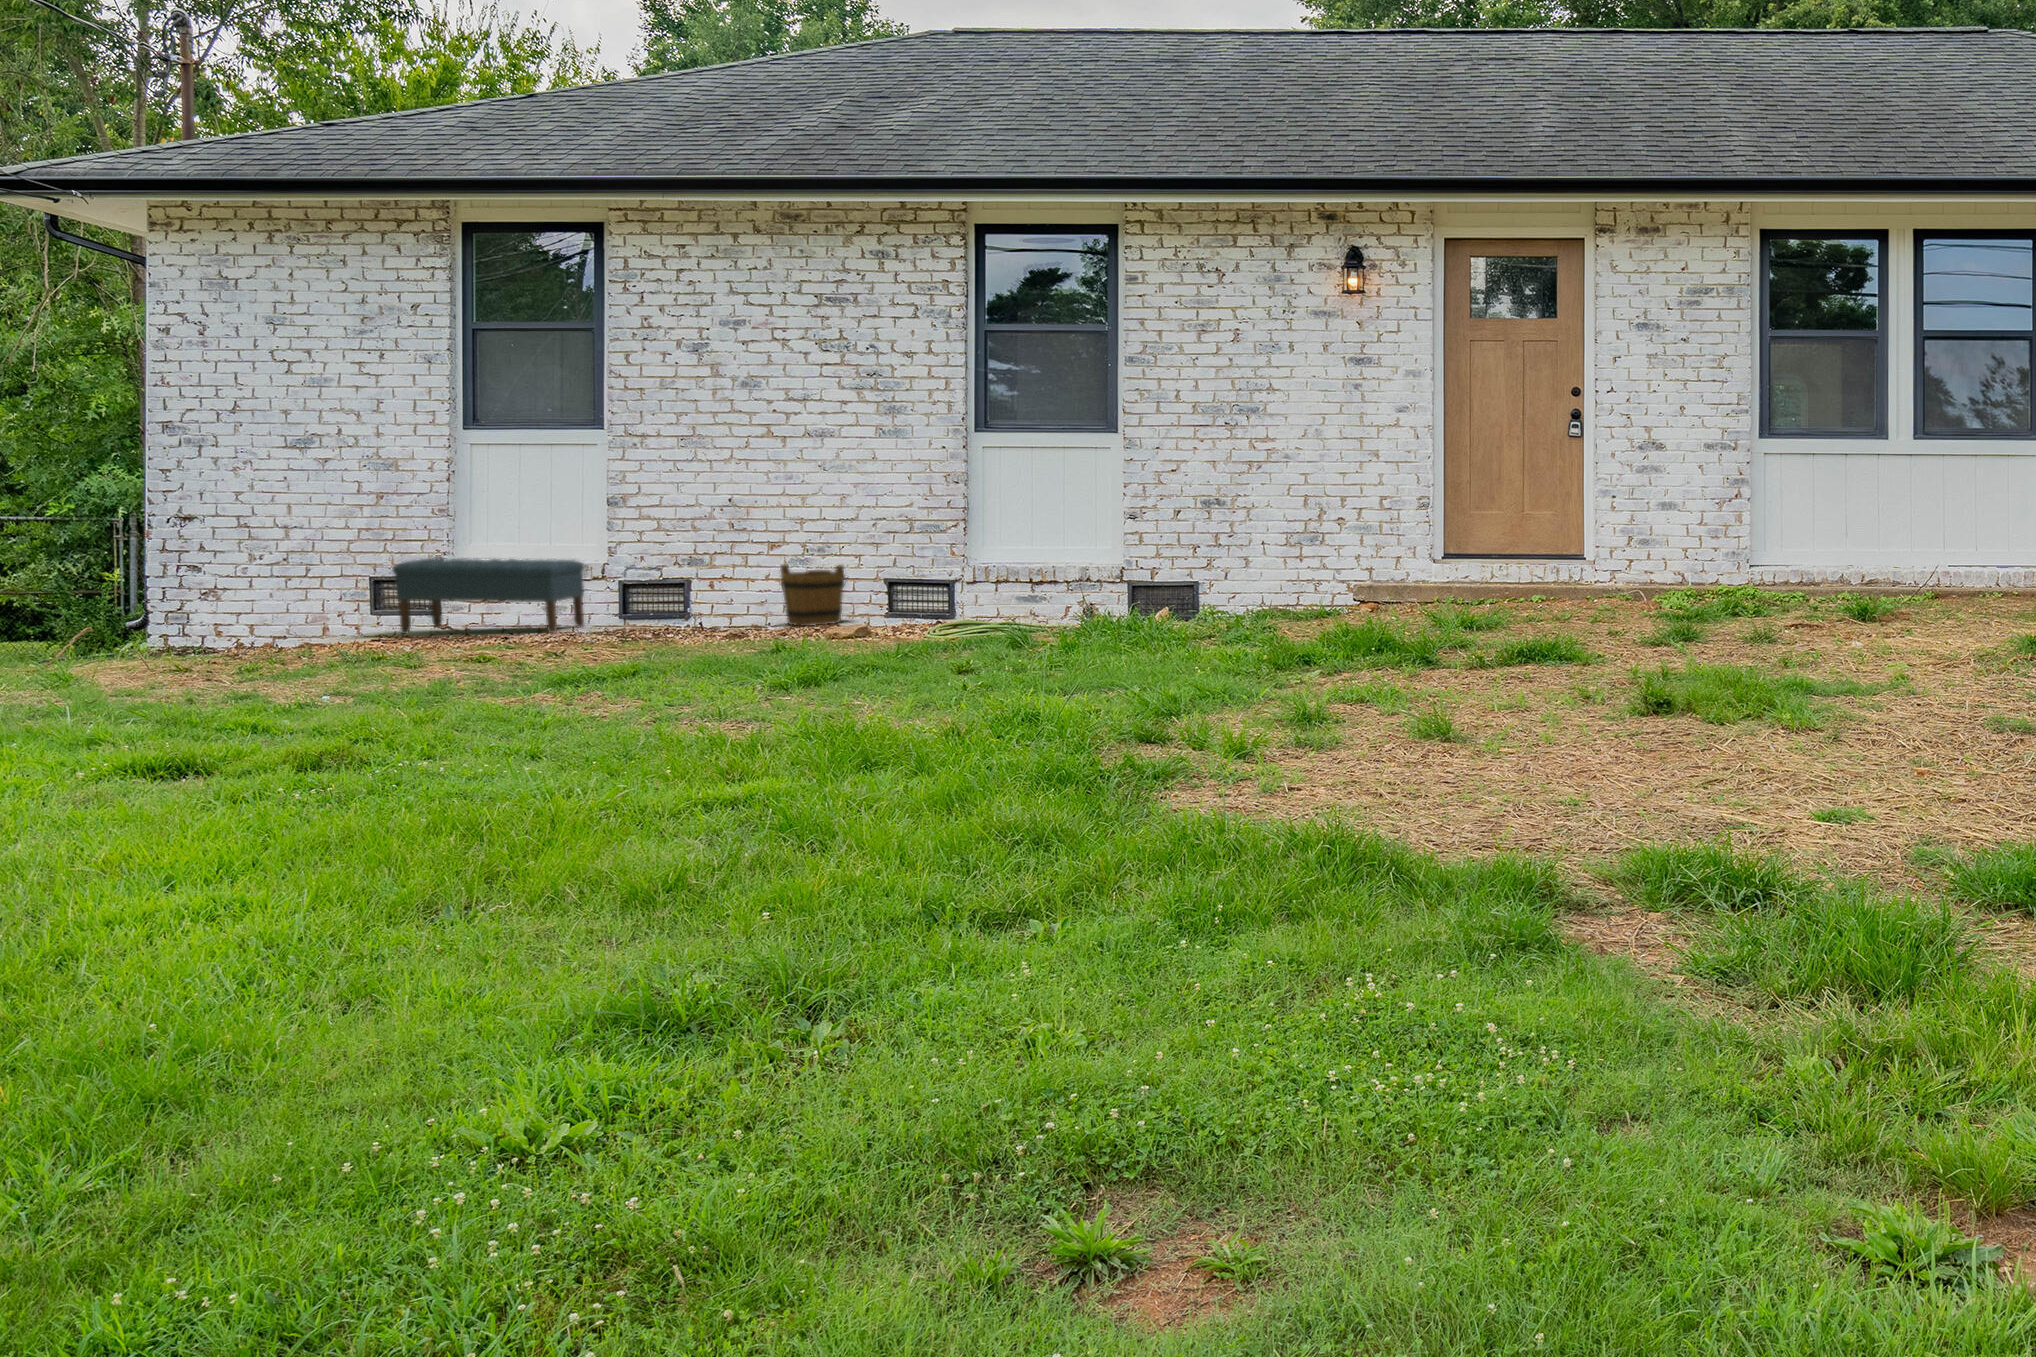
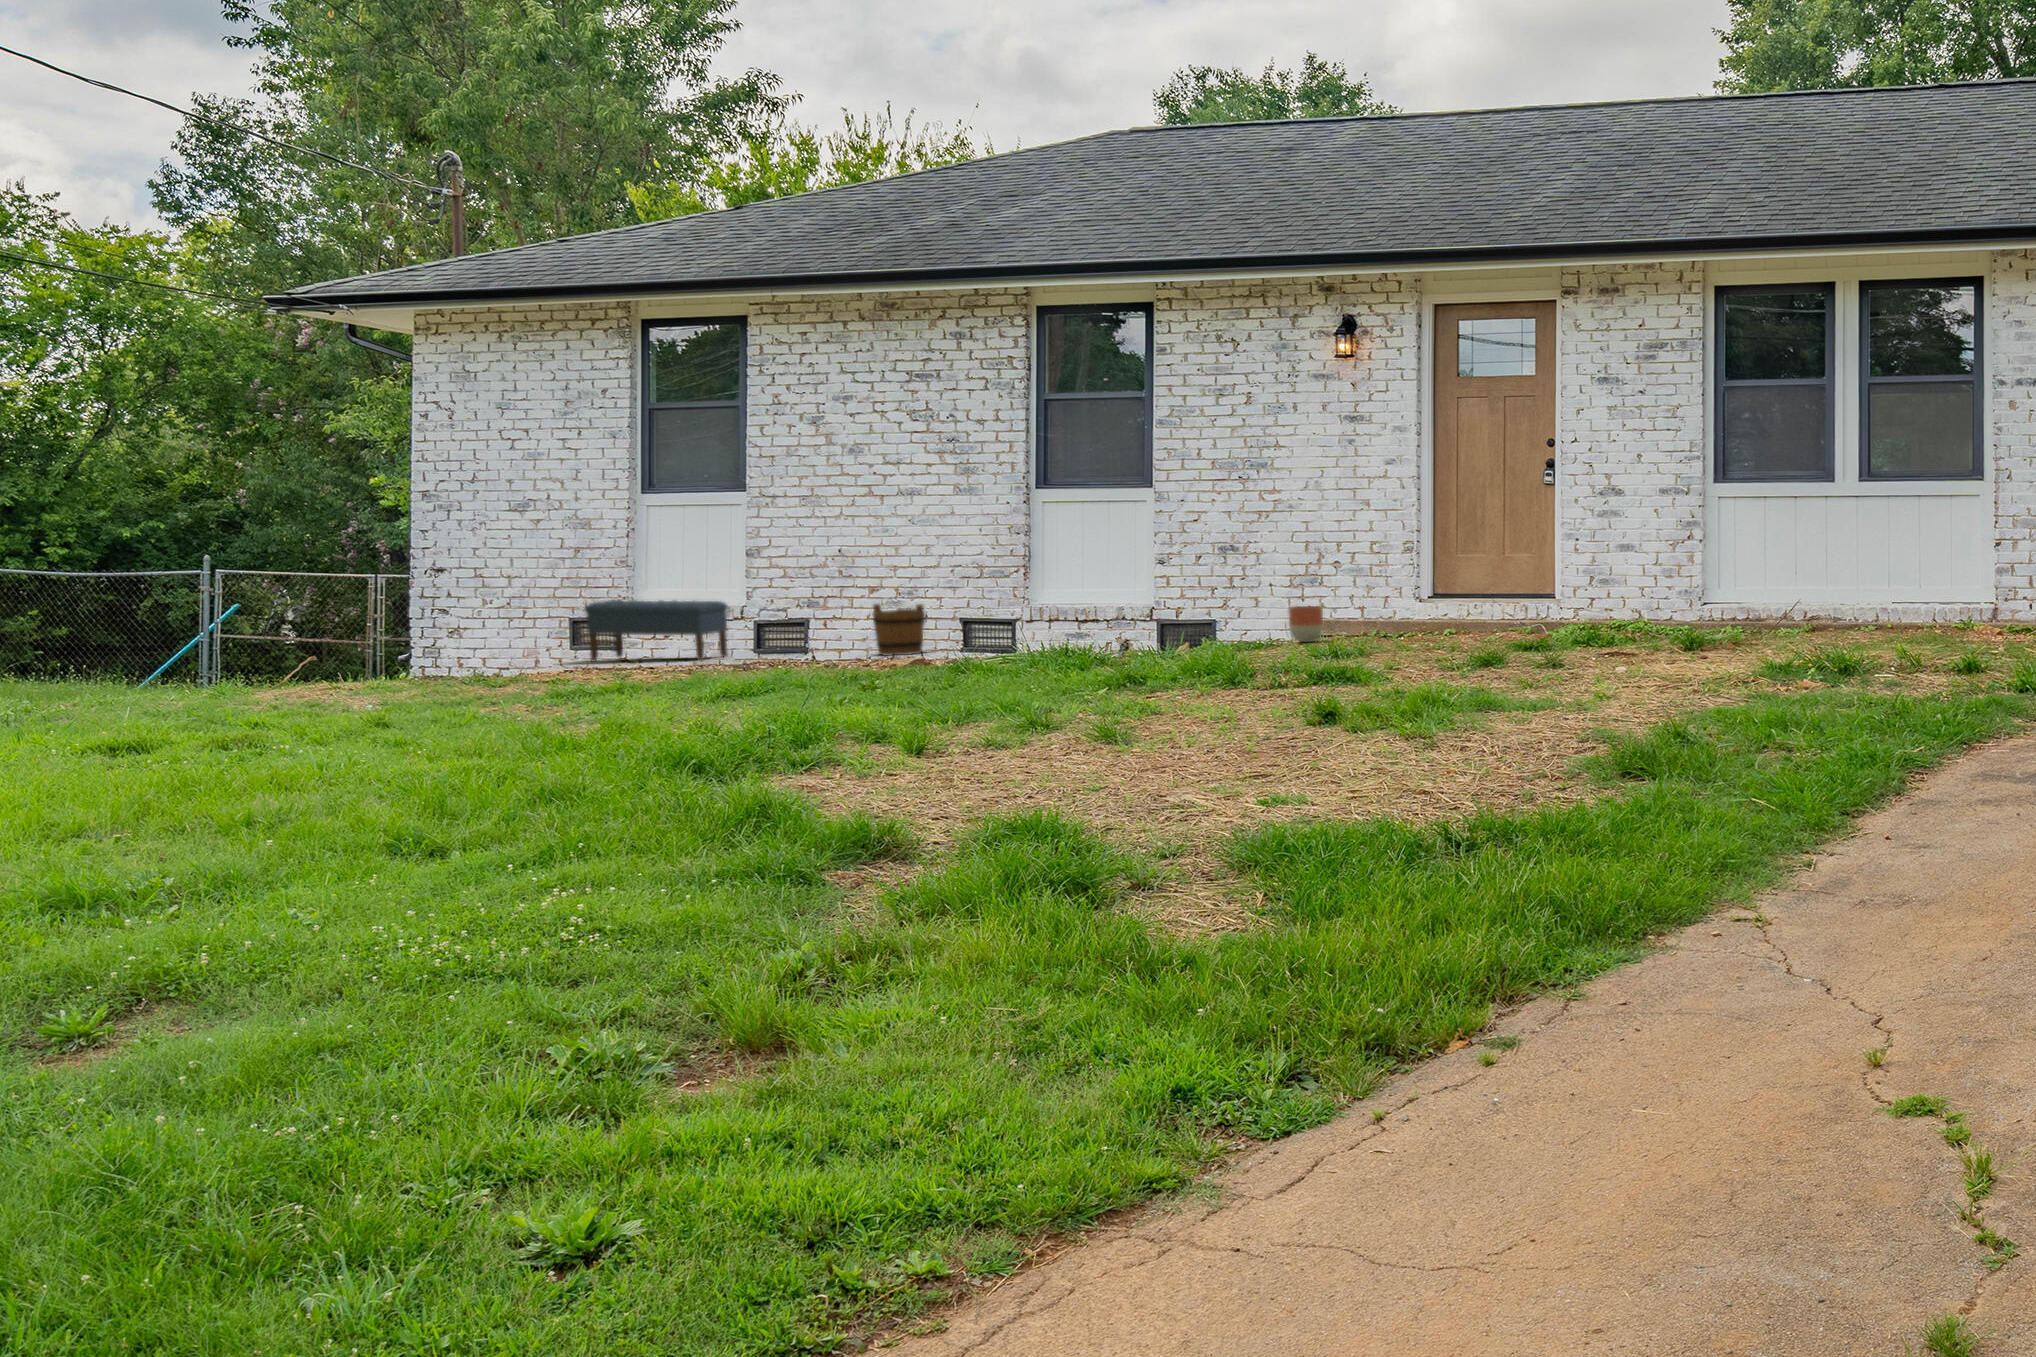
planter: none [1292,568,1330,609] -> present [1288,606,1323,642]

